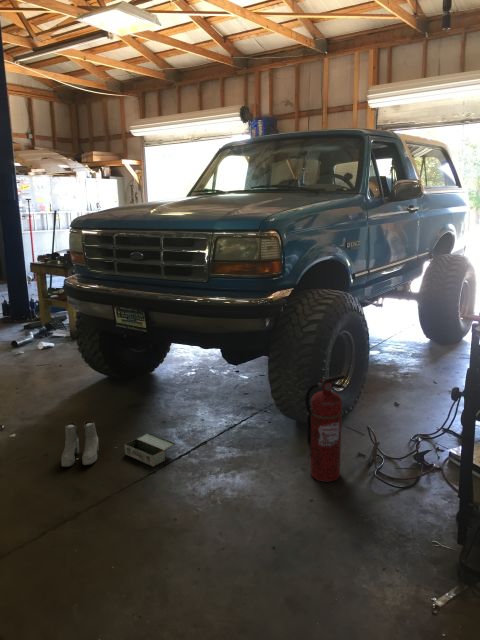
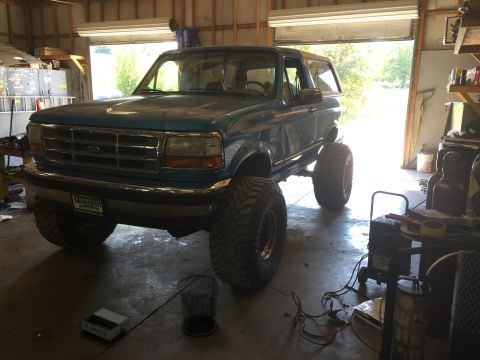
fire extinguisher: present [305,374,346,482] -> none [246,254,280,345]
waste bin: none [227,400,278,469] -> present [177,274,221,336]
boots: present [61,421,99,467] -> none [20,301,57,349]

